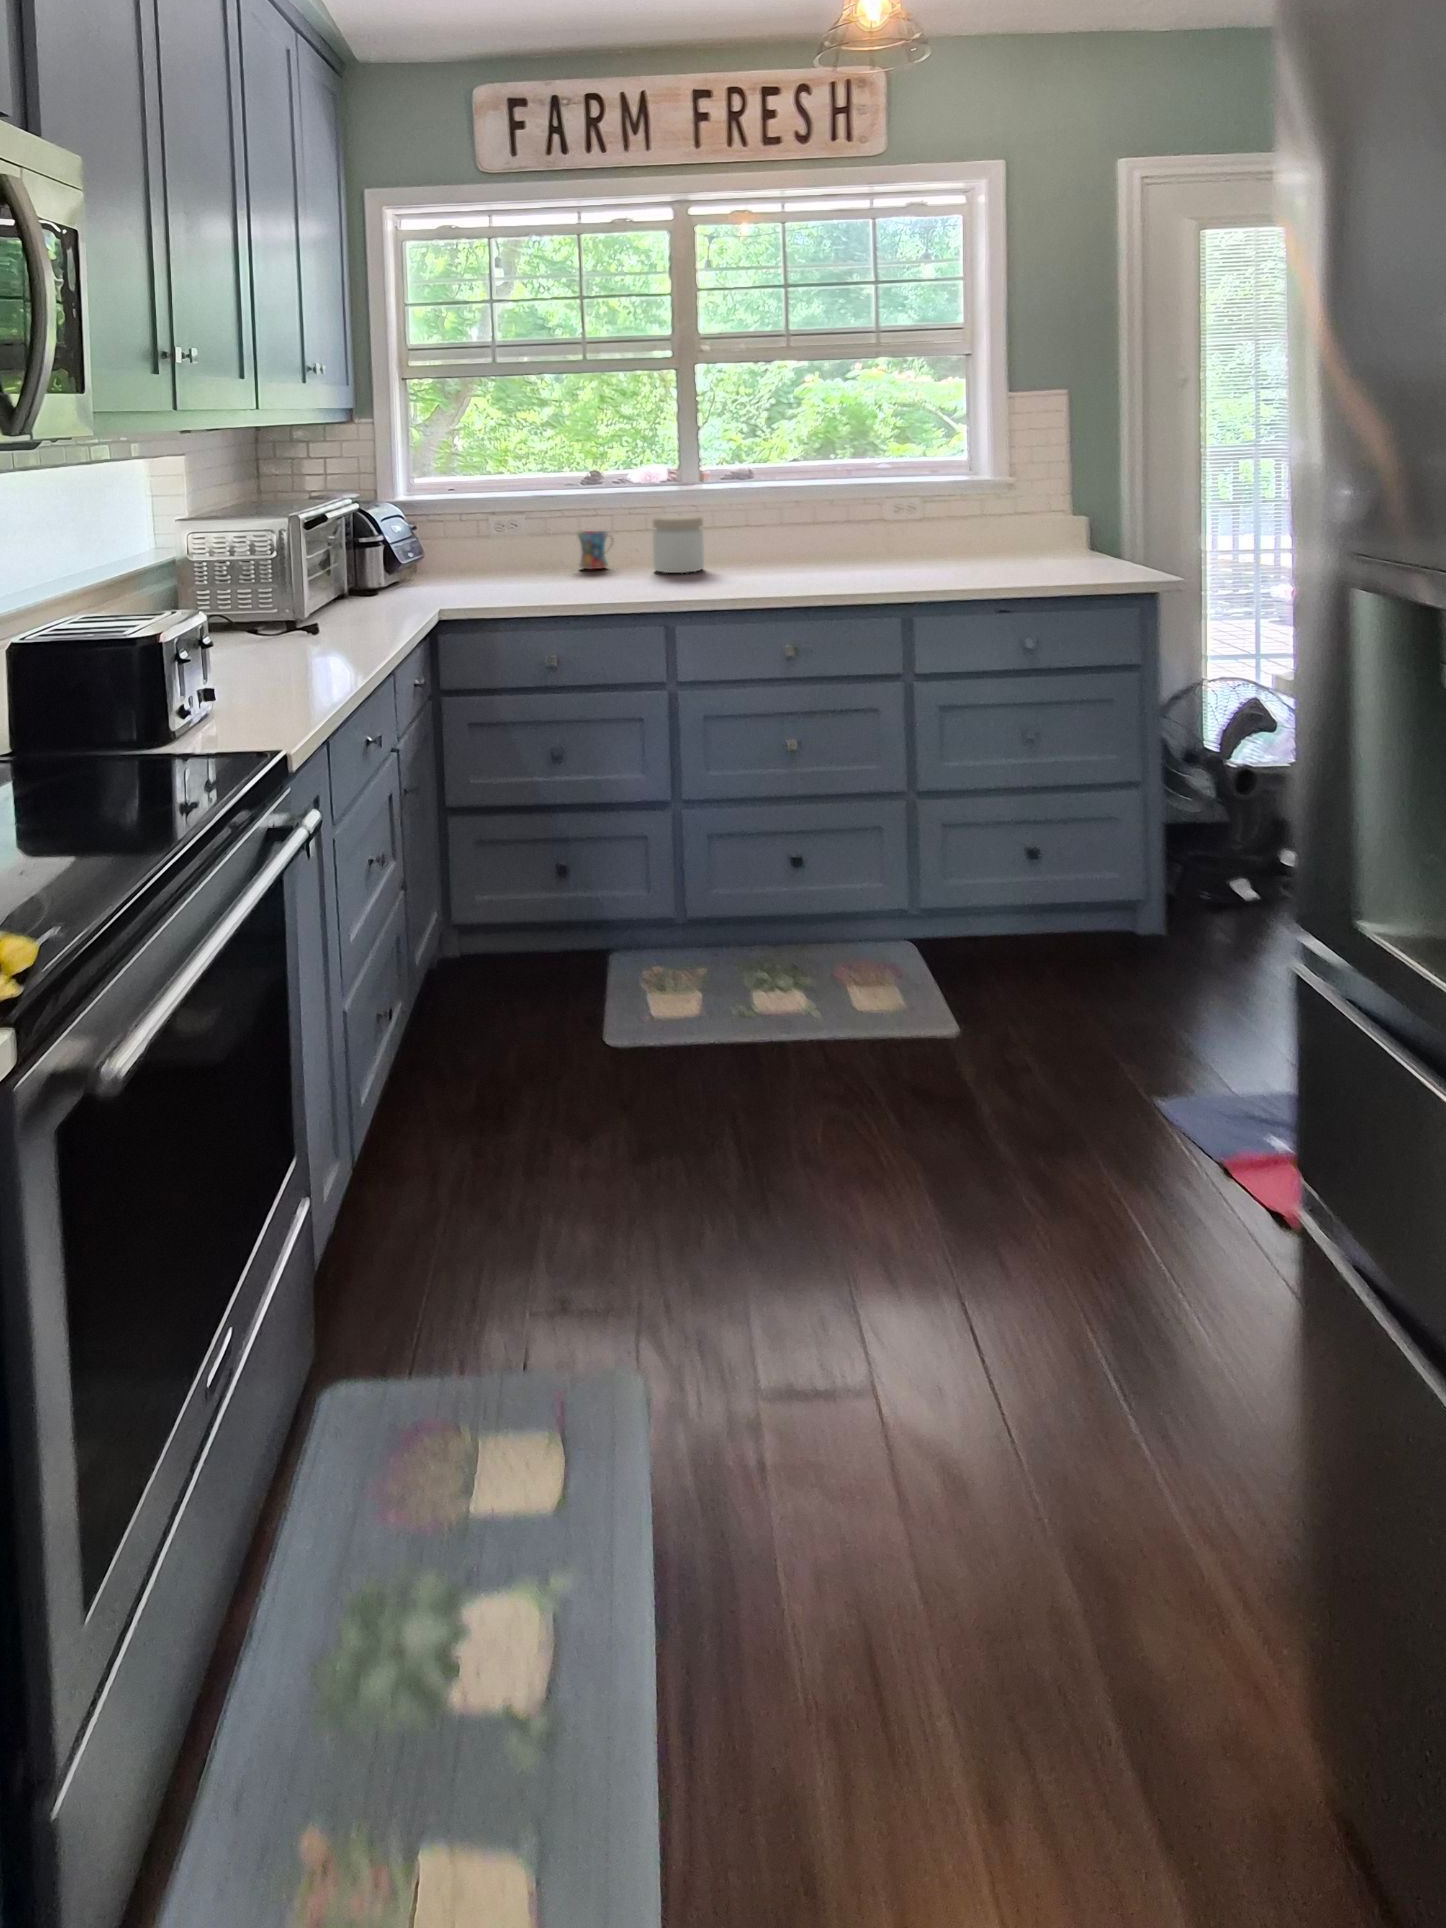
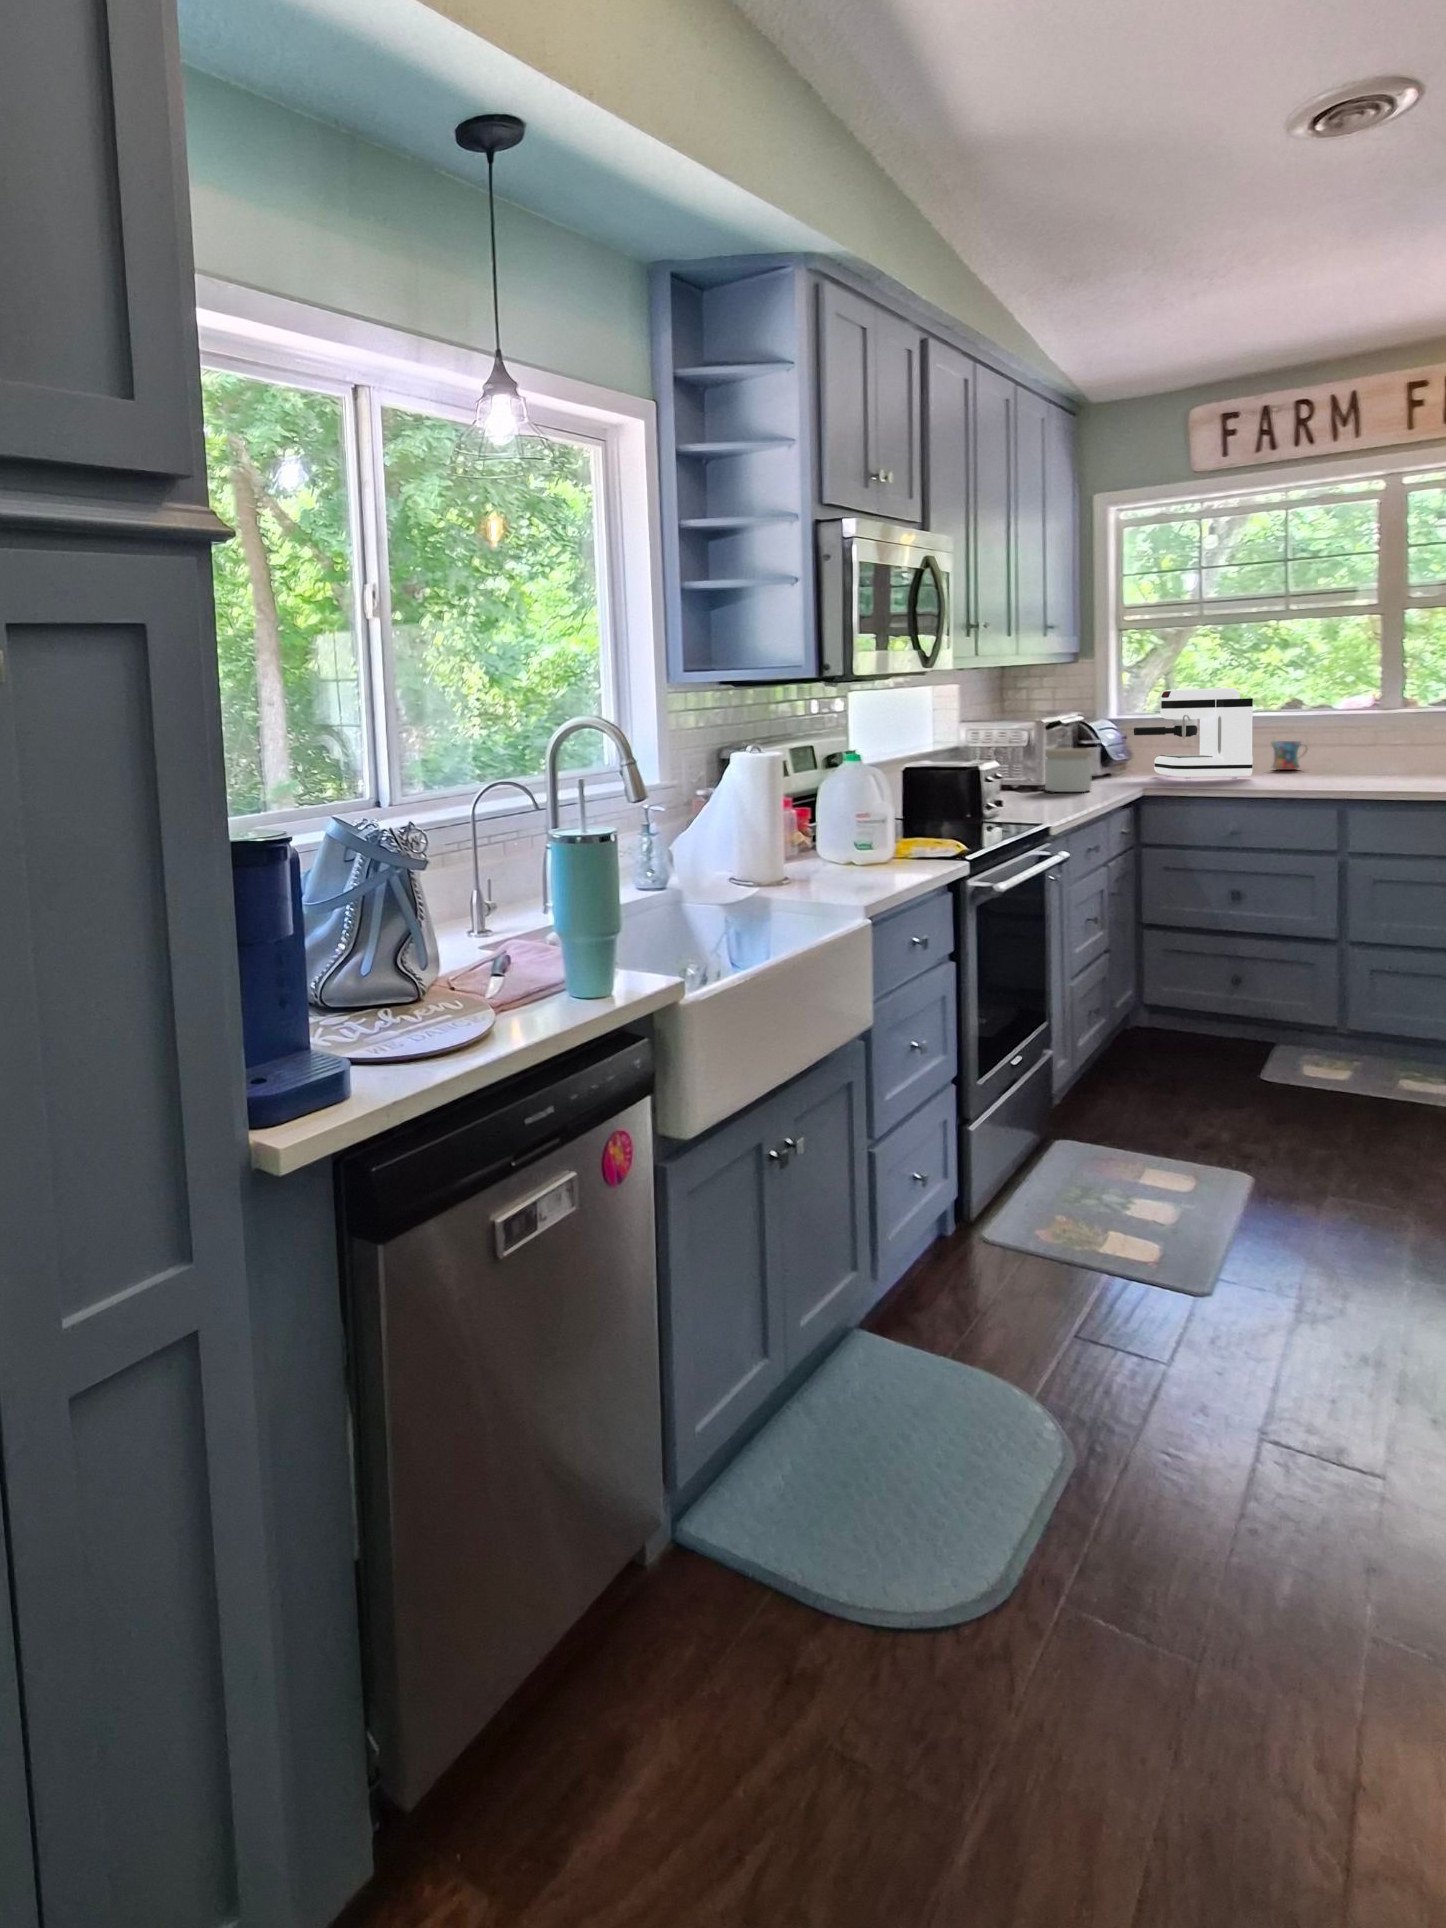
coffee maker: none [427,464,568,595] -> present [1134,688,1253,779]
jar: present [653,516,704,573] -> present [1045,749,1091,792]

